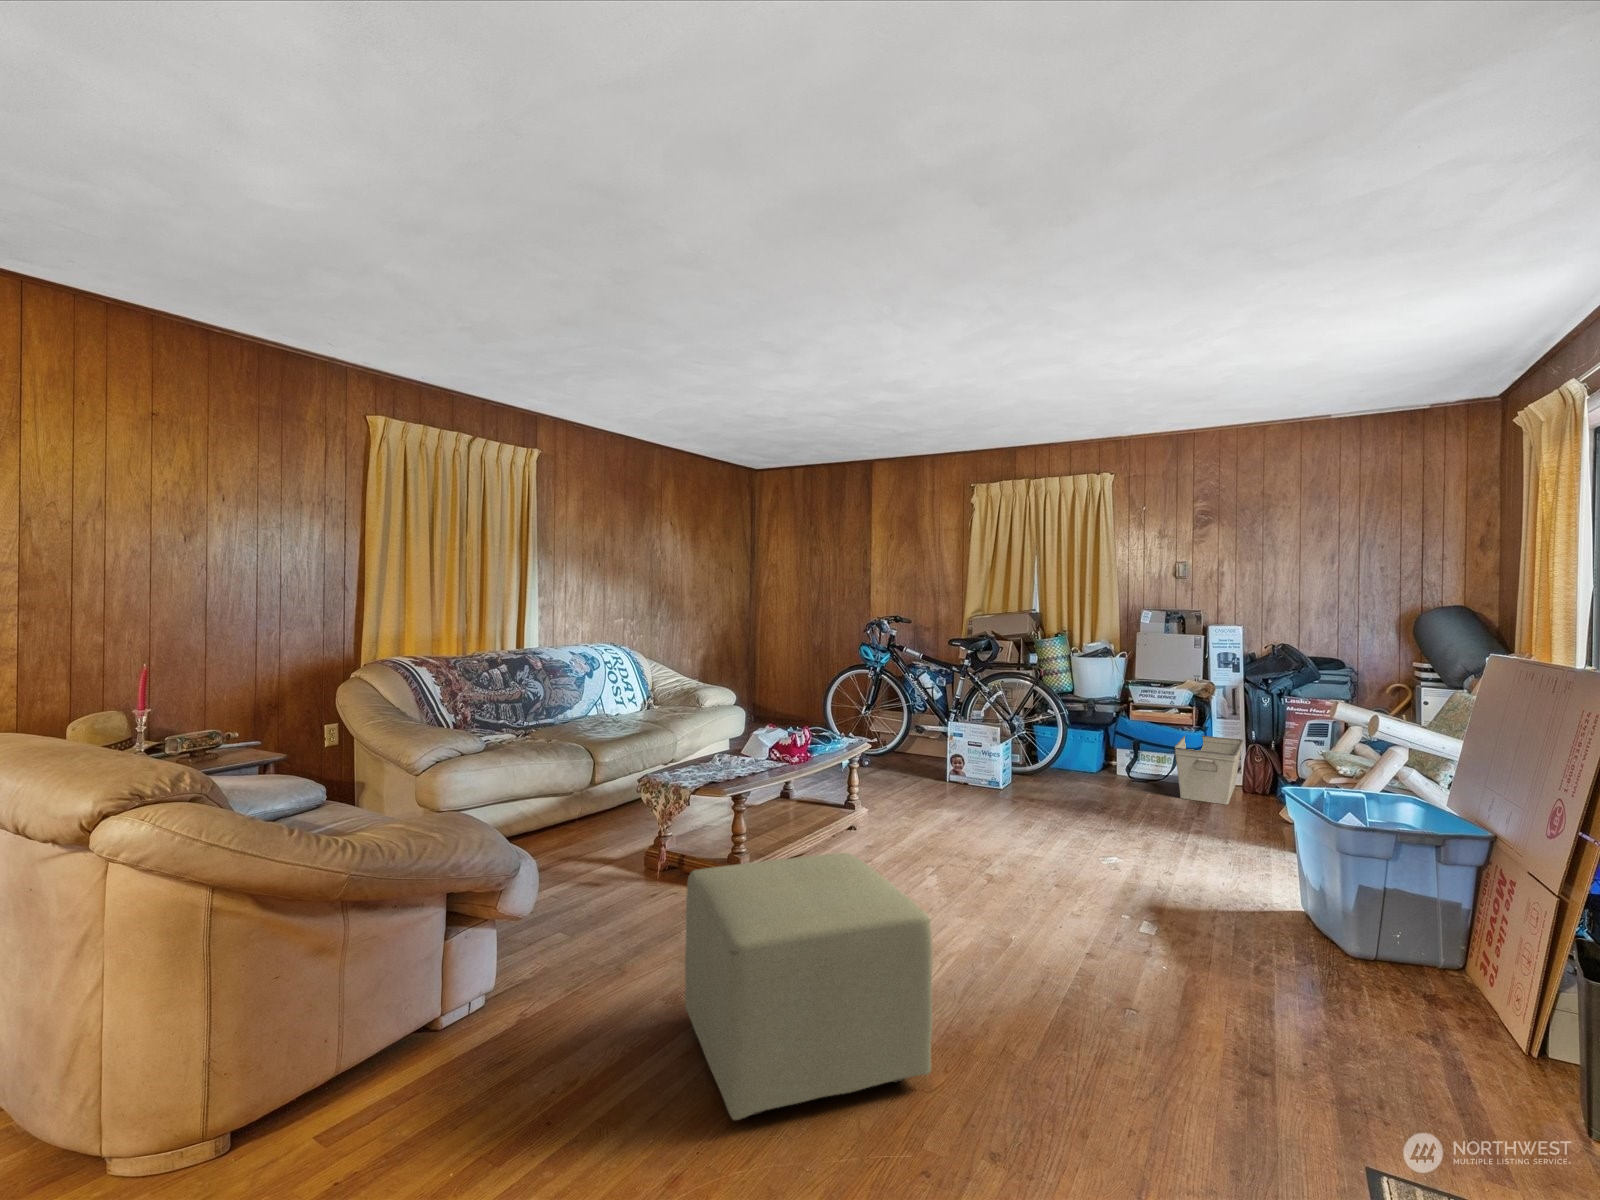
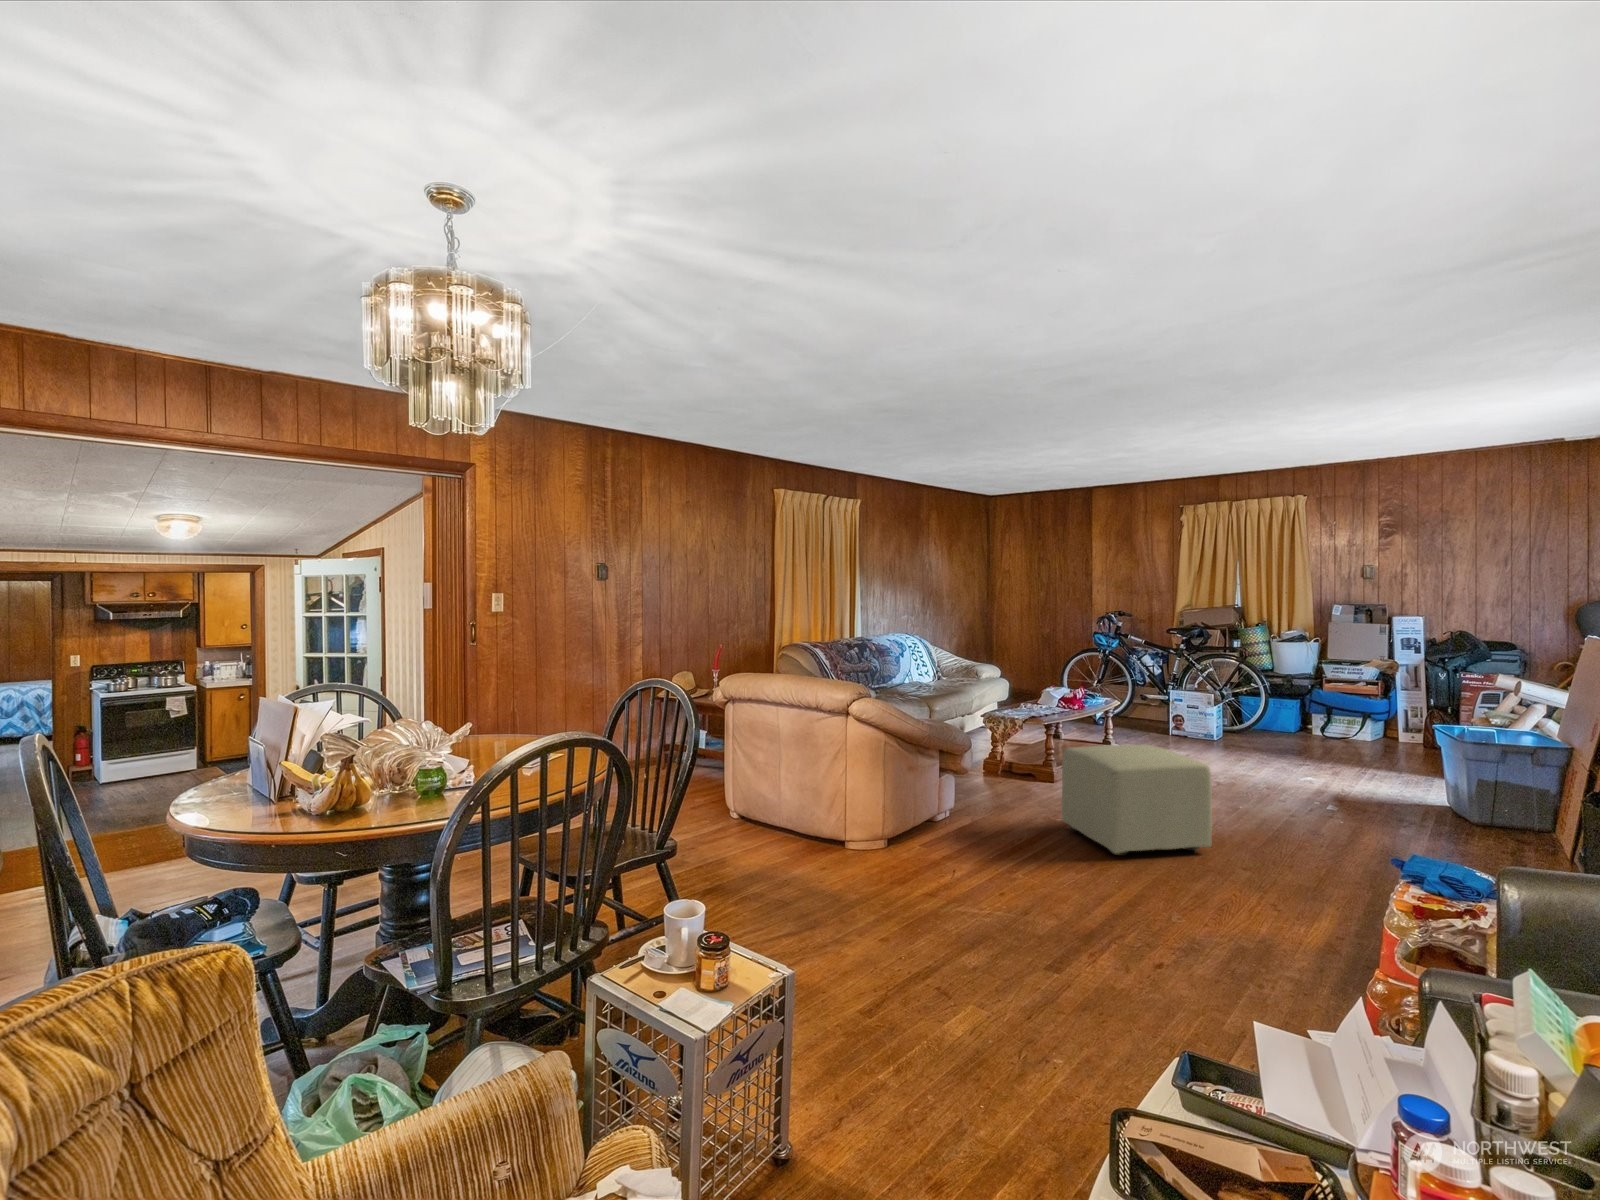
storage bin: present [1174,734,1243,805] -> none [1362,702,1423,754]

